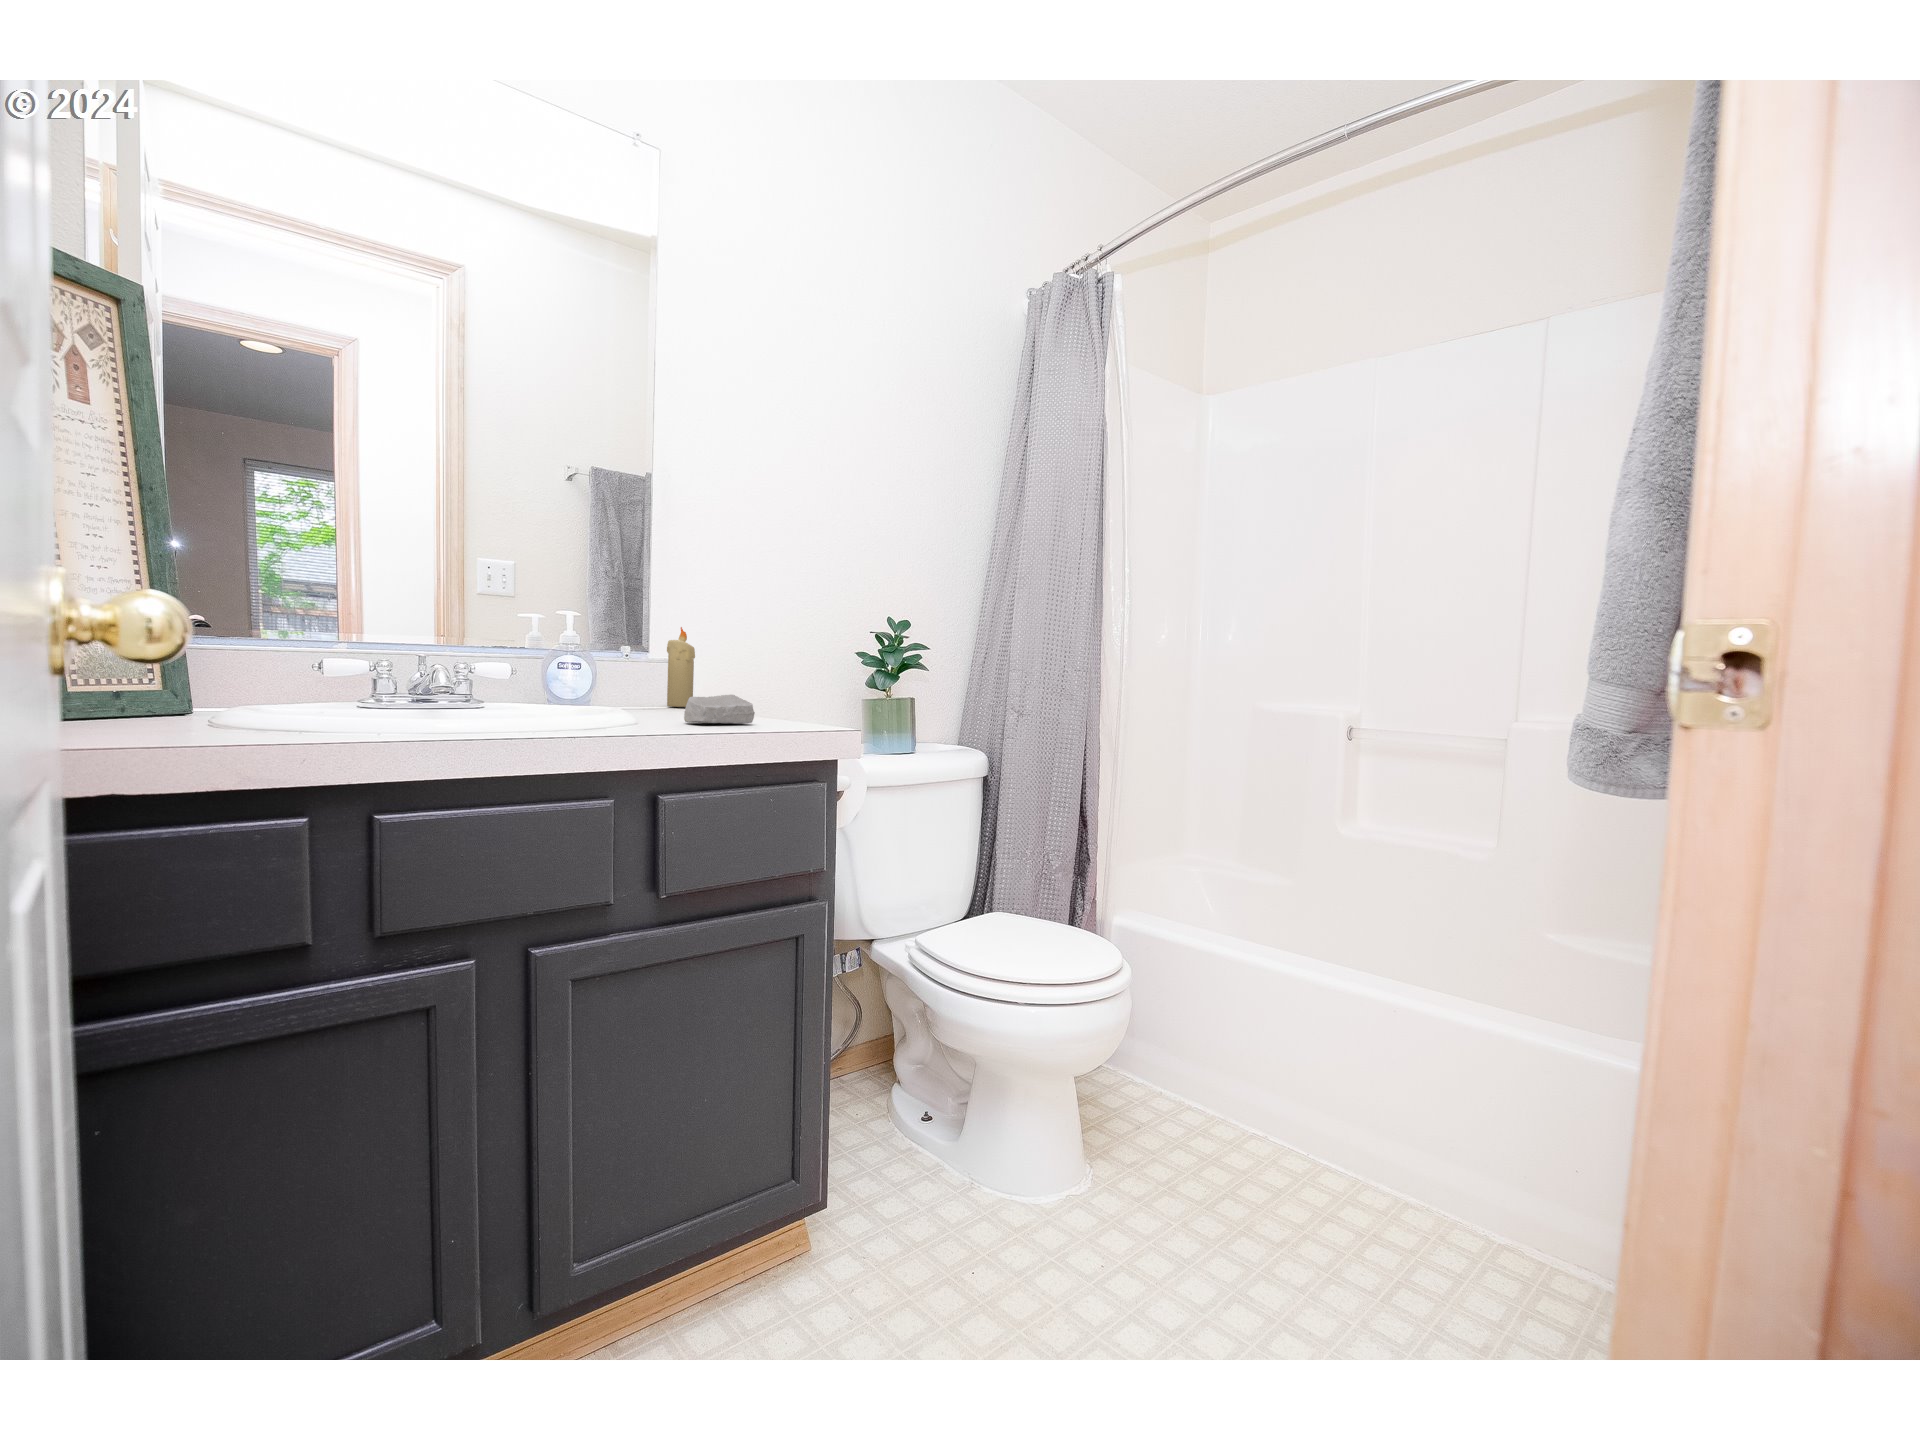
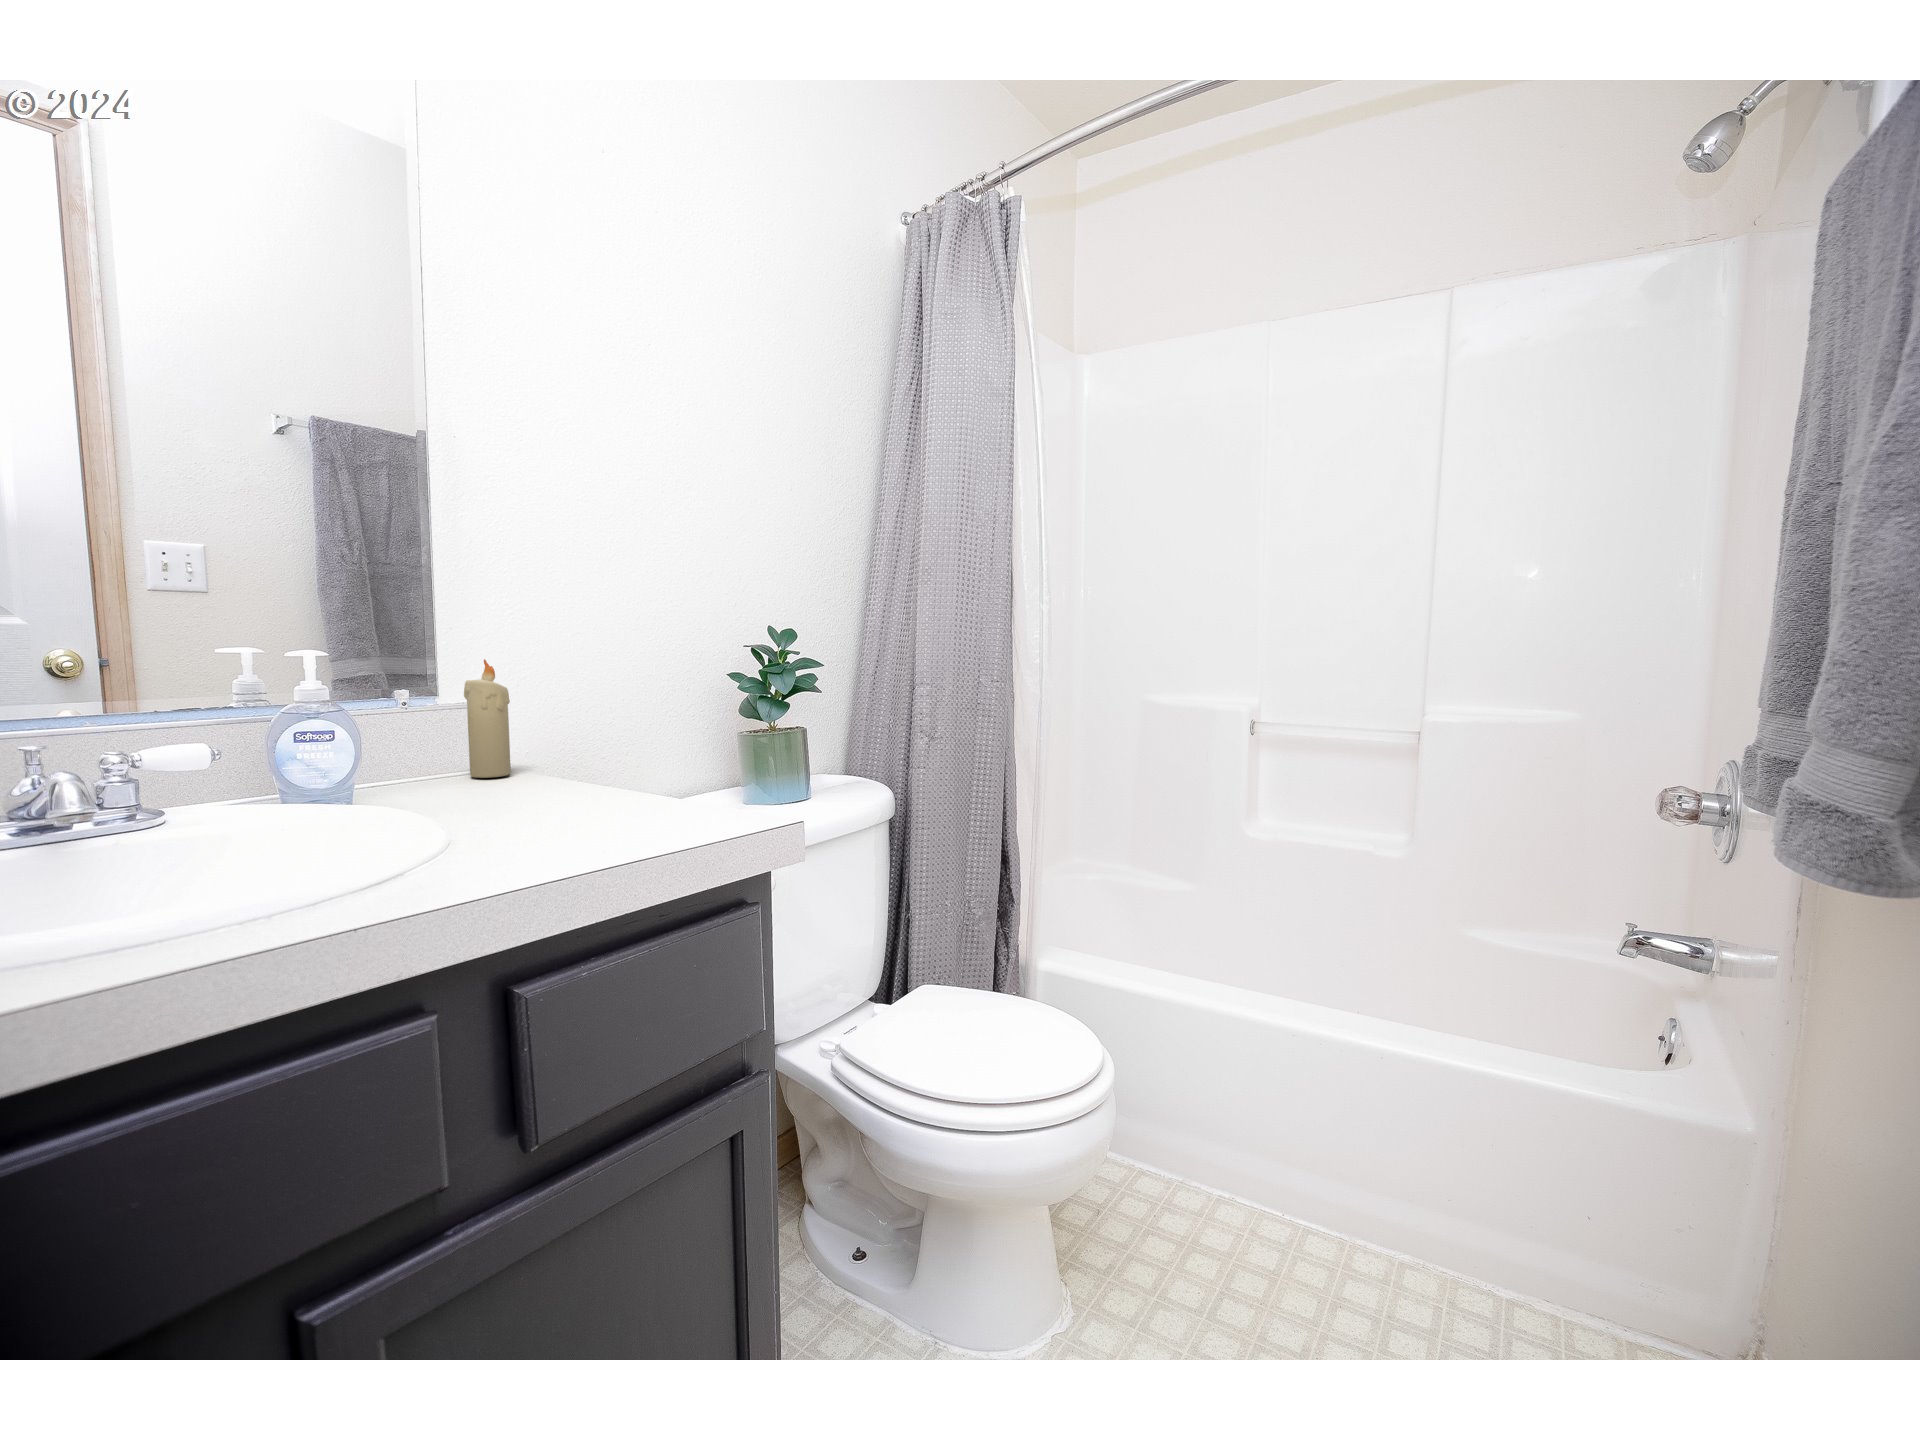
soap bar: present [684,695,755,723] -> none [535,778,646,836]

